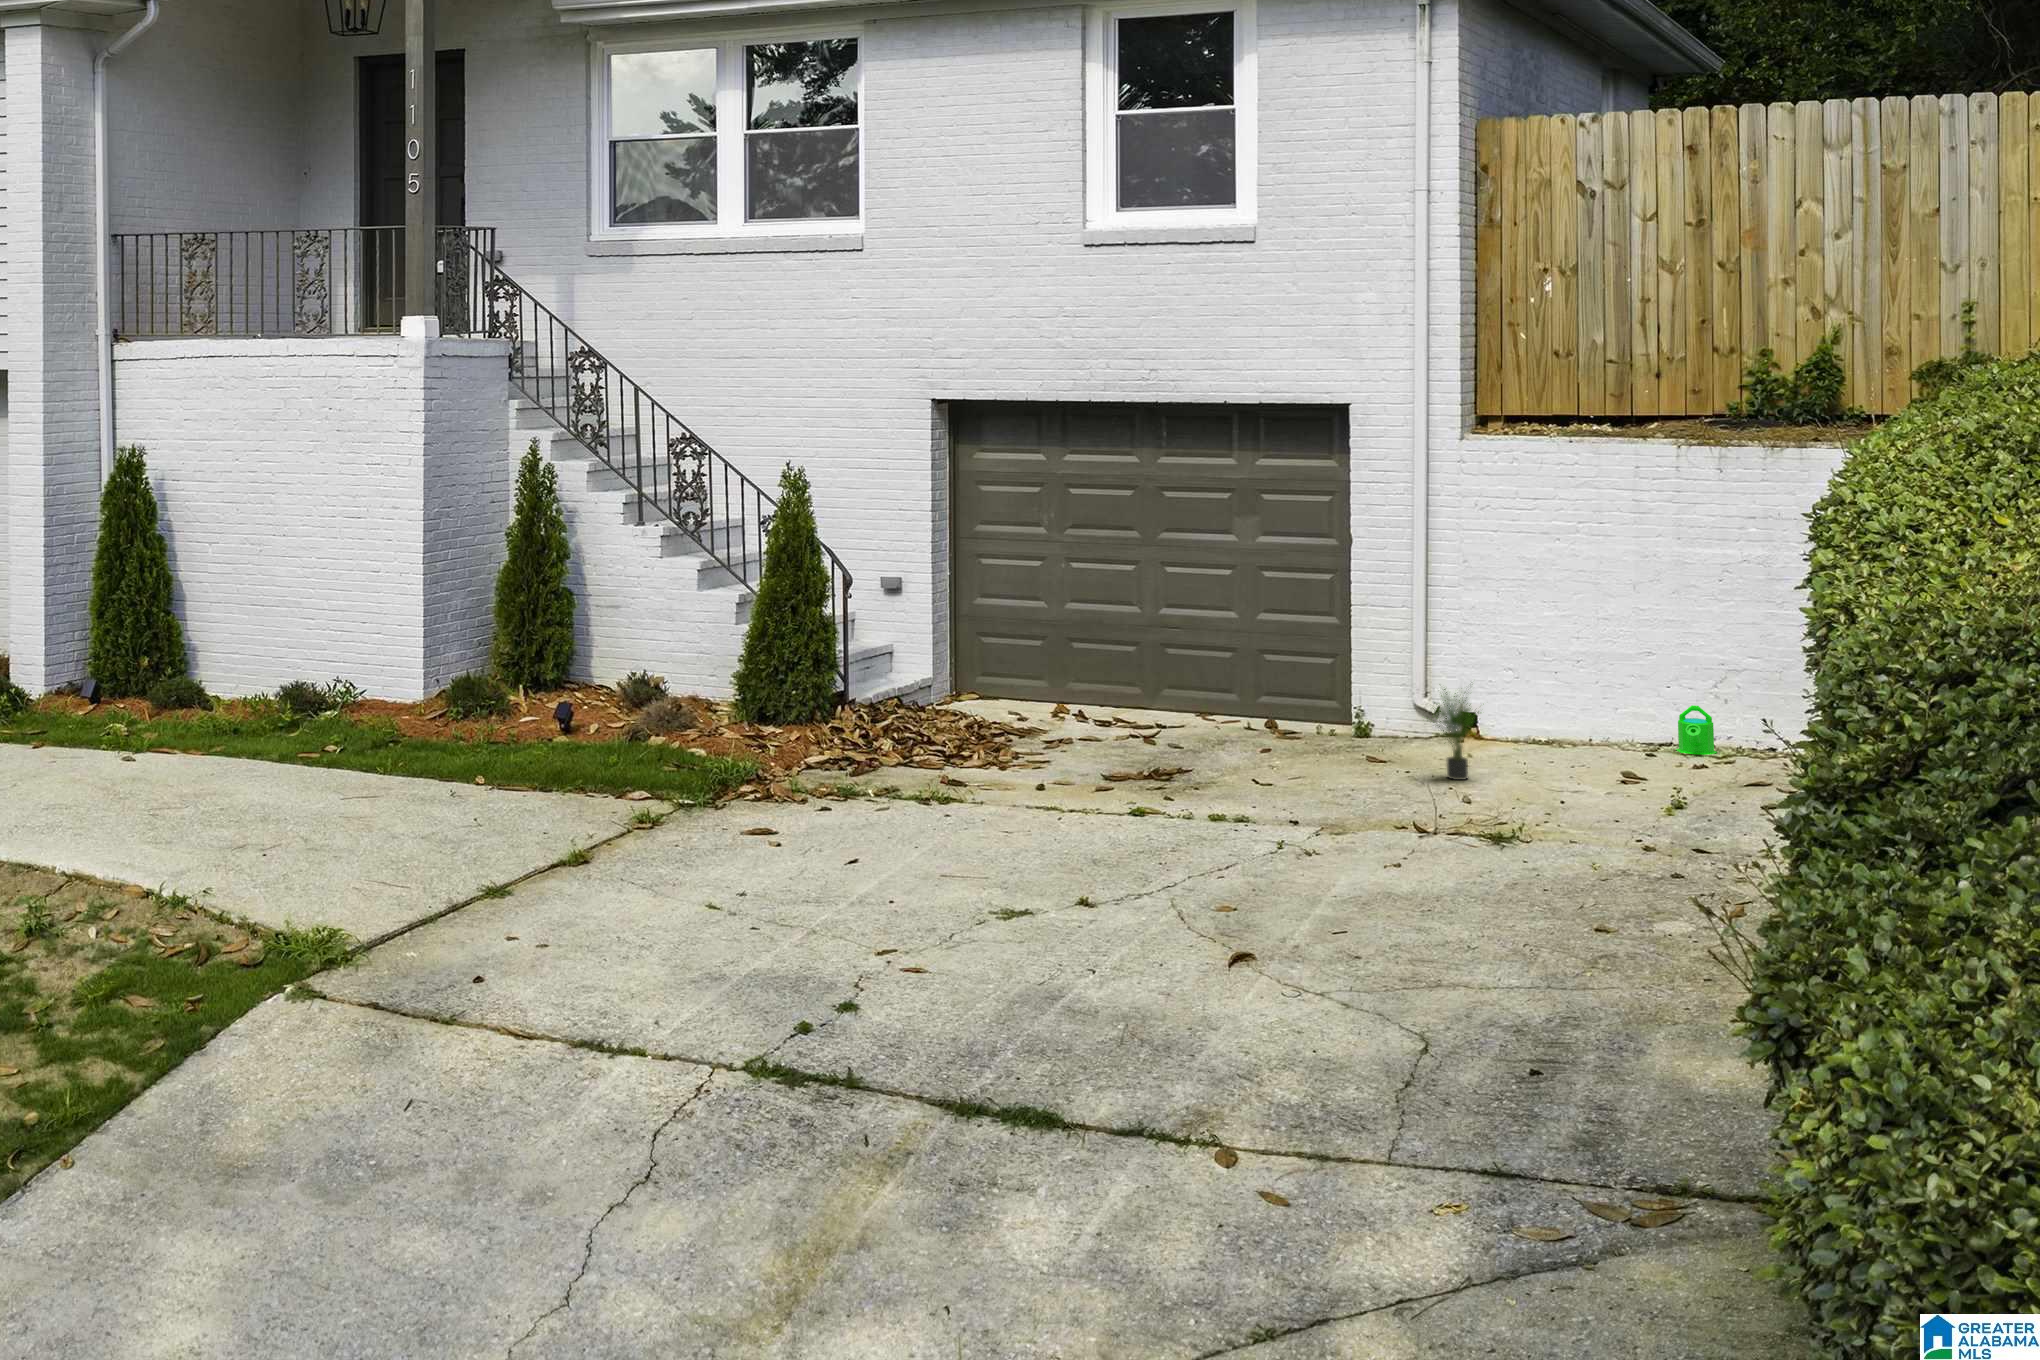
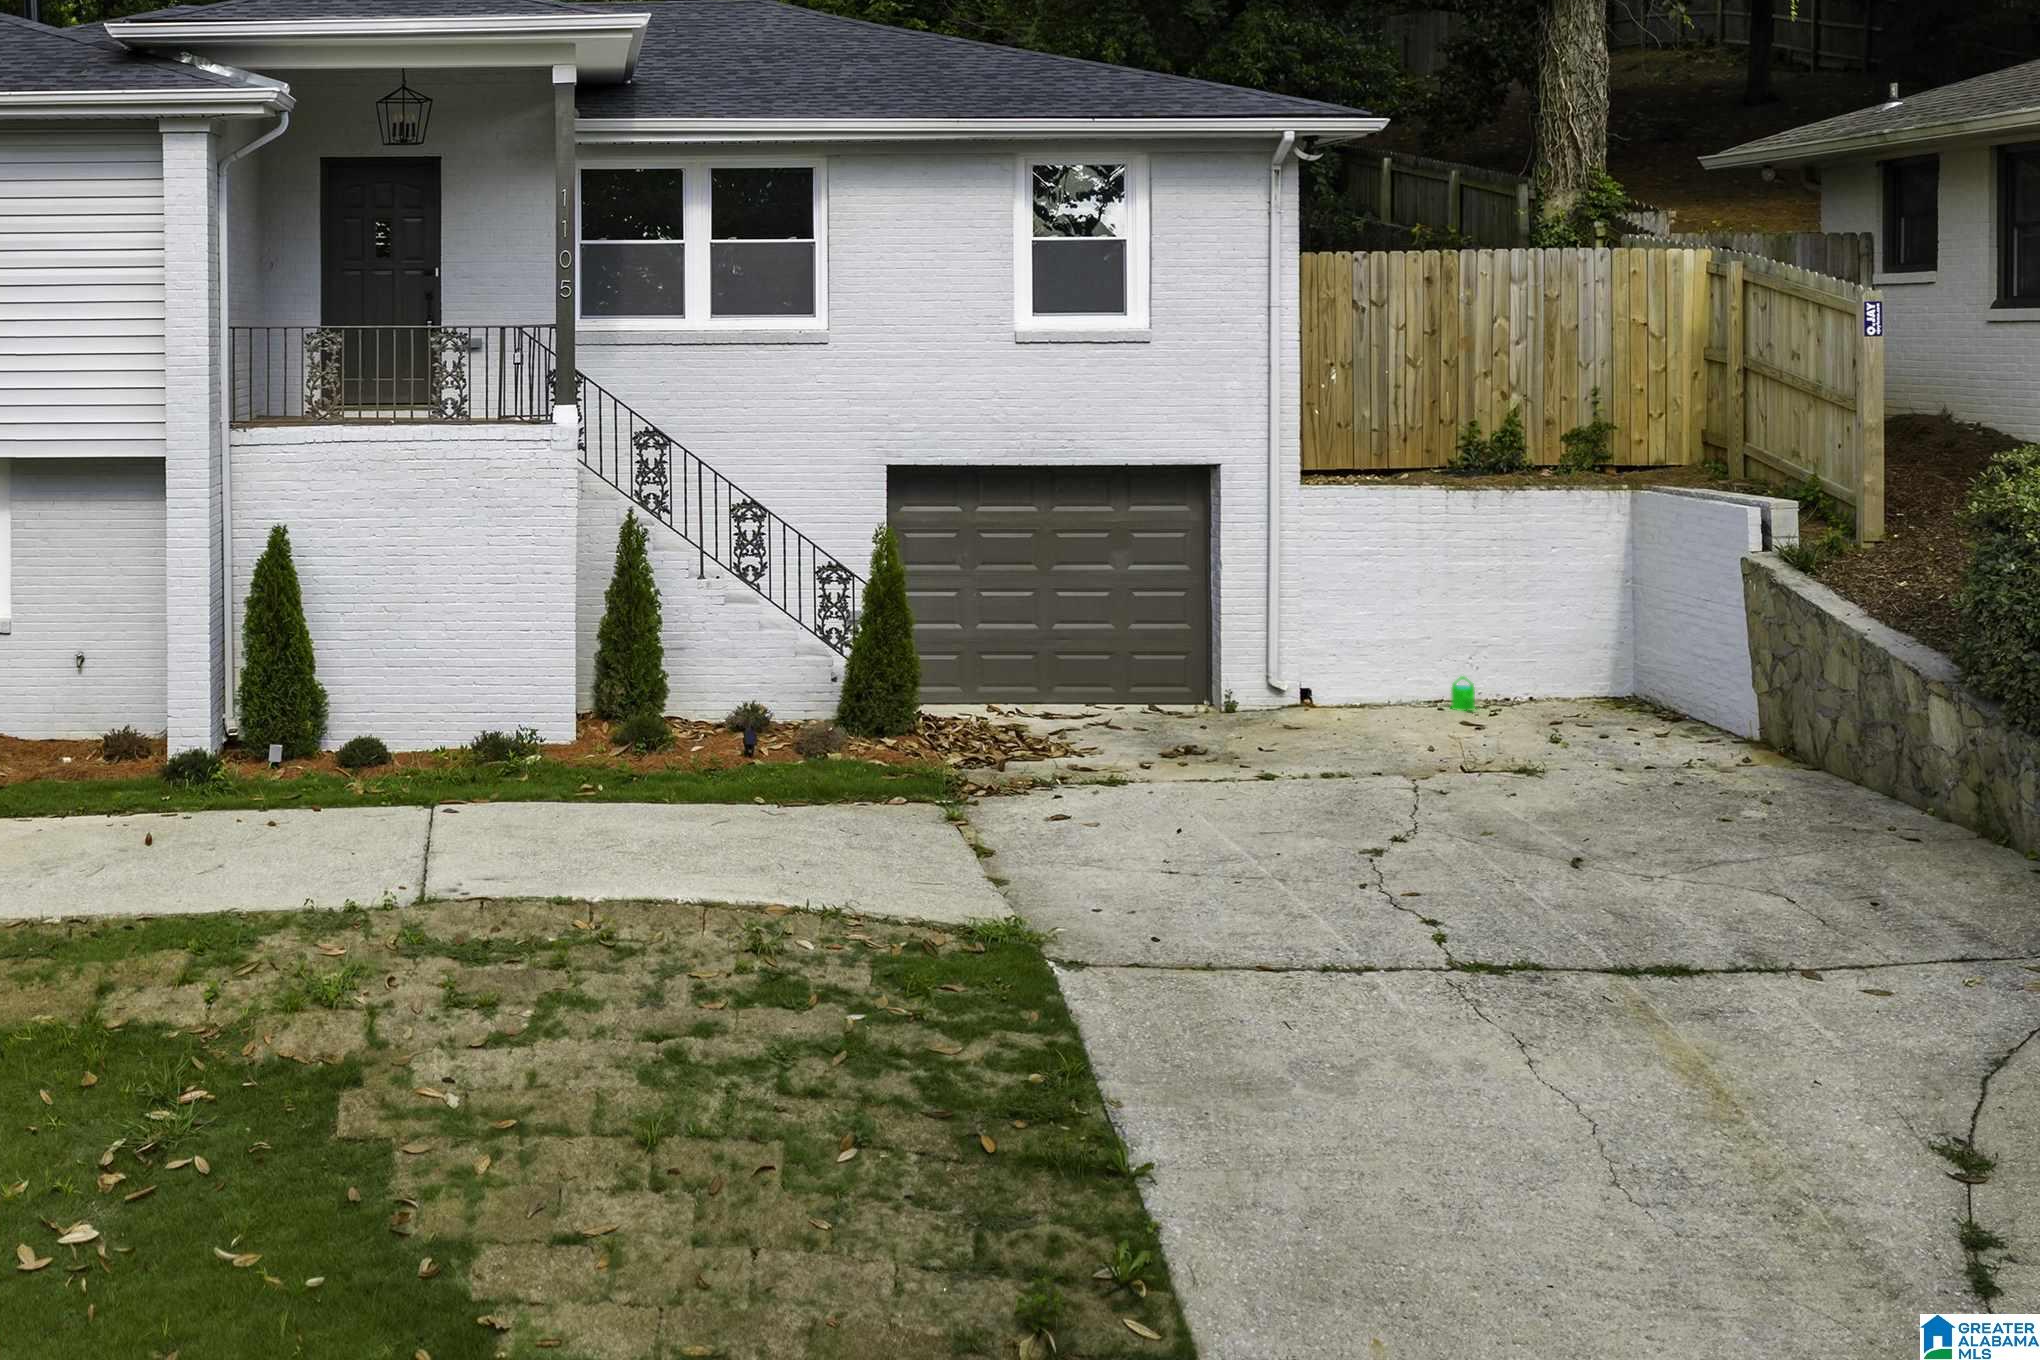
potted plant: present [1427,689,1479,780] -> none [1348,672,1394,746]

